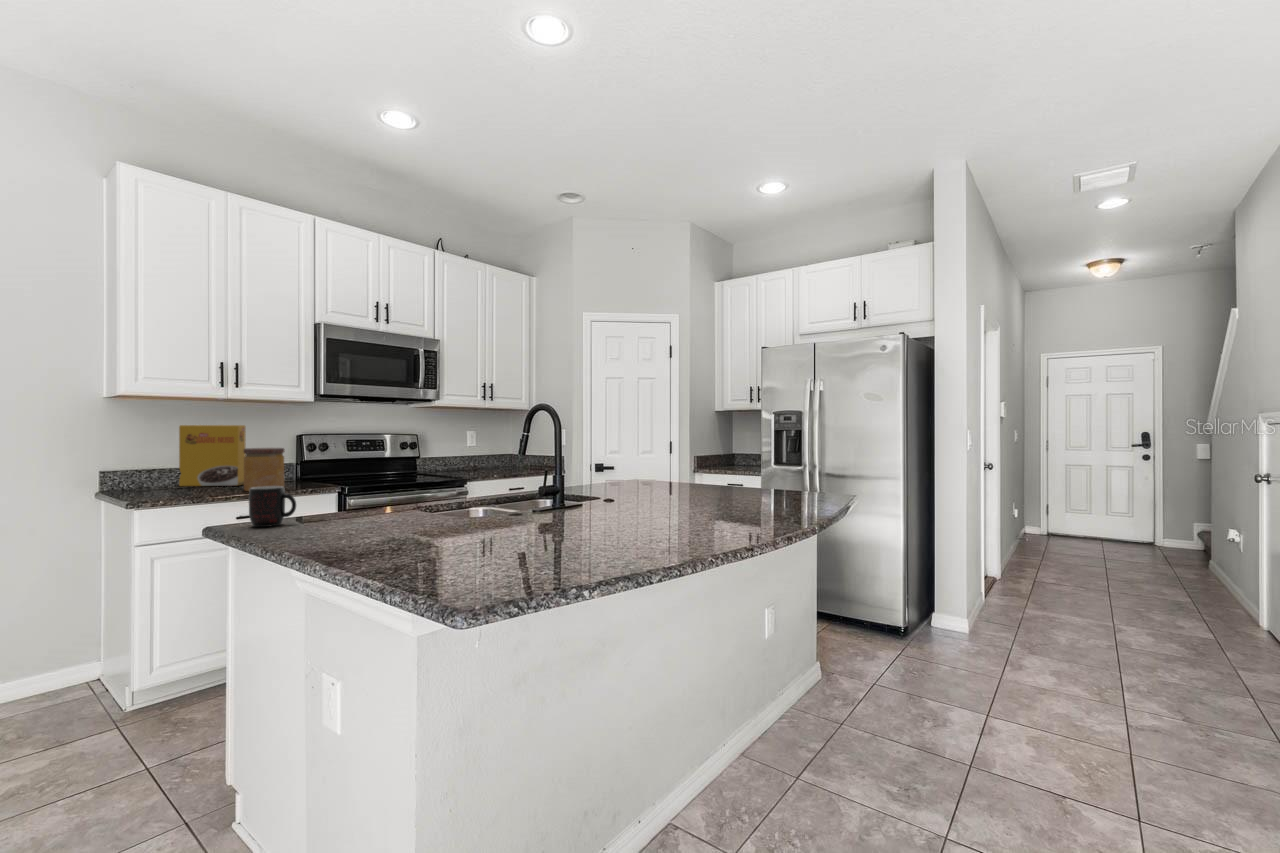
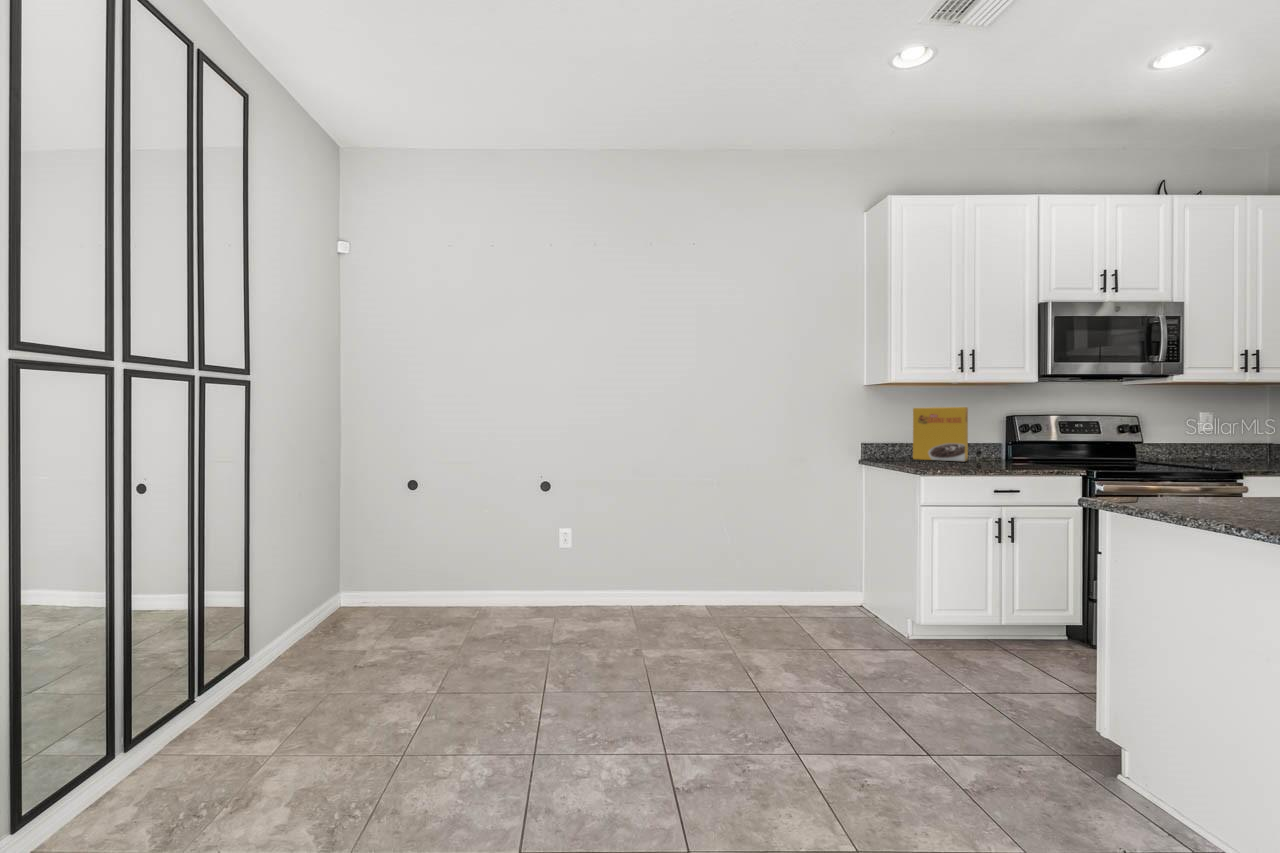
jar: present [244,448,285,491] -> none [980,427,1020,469]
mug: present [249,486,296,527] -> none [1144,462,1215,509]

